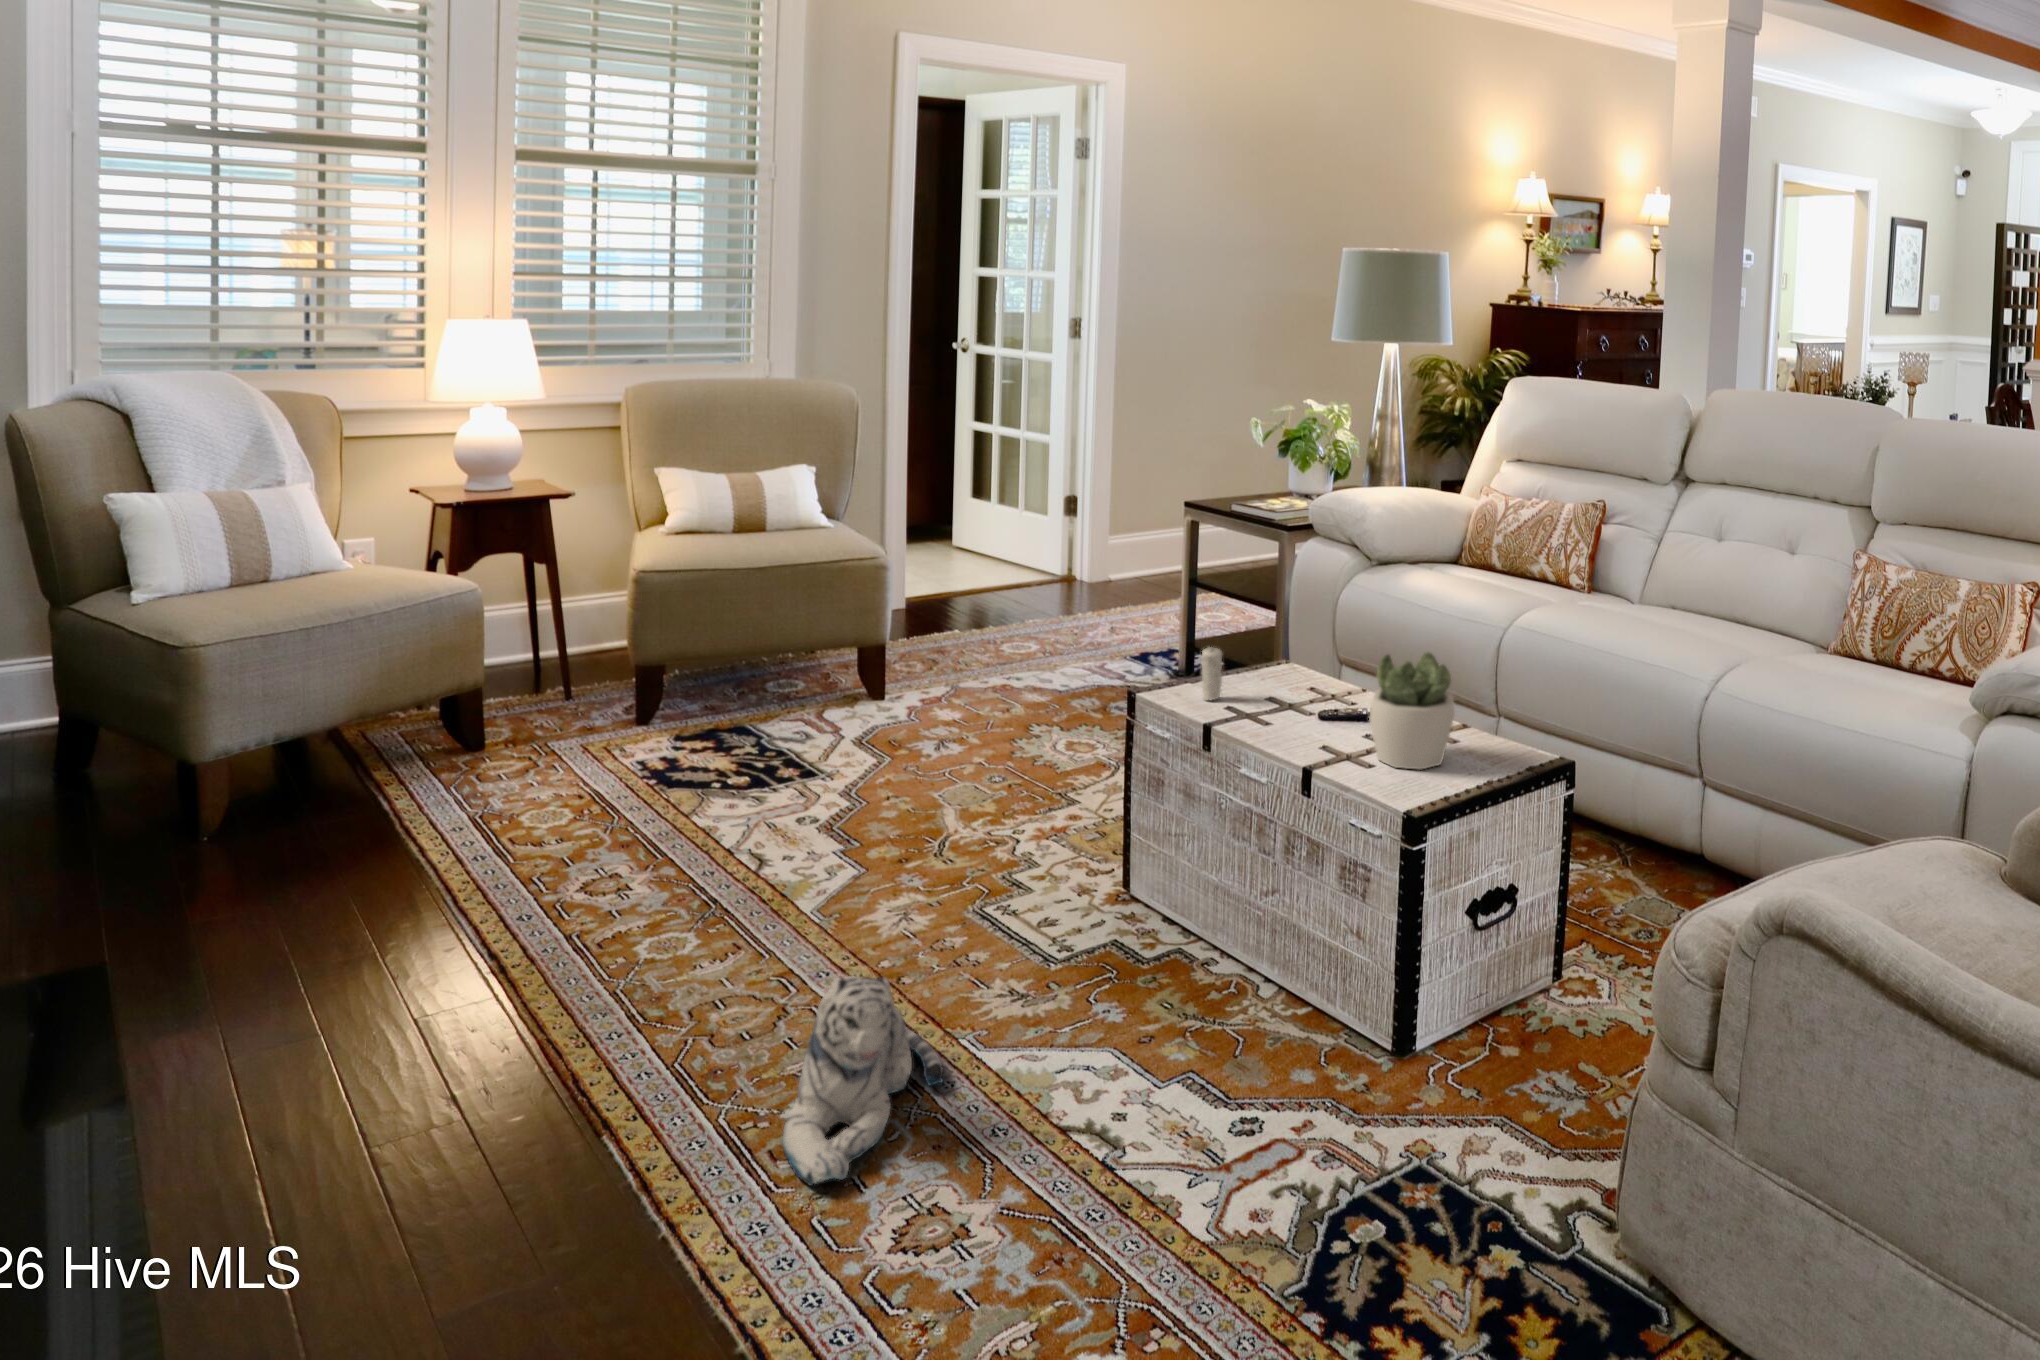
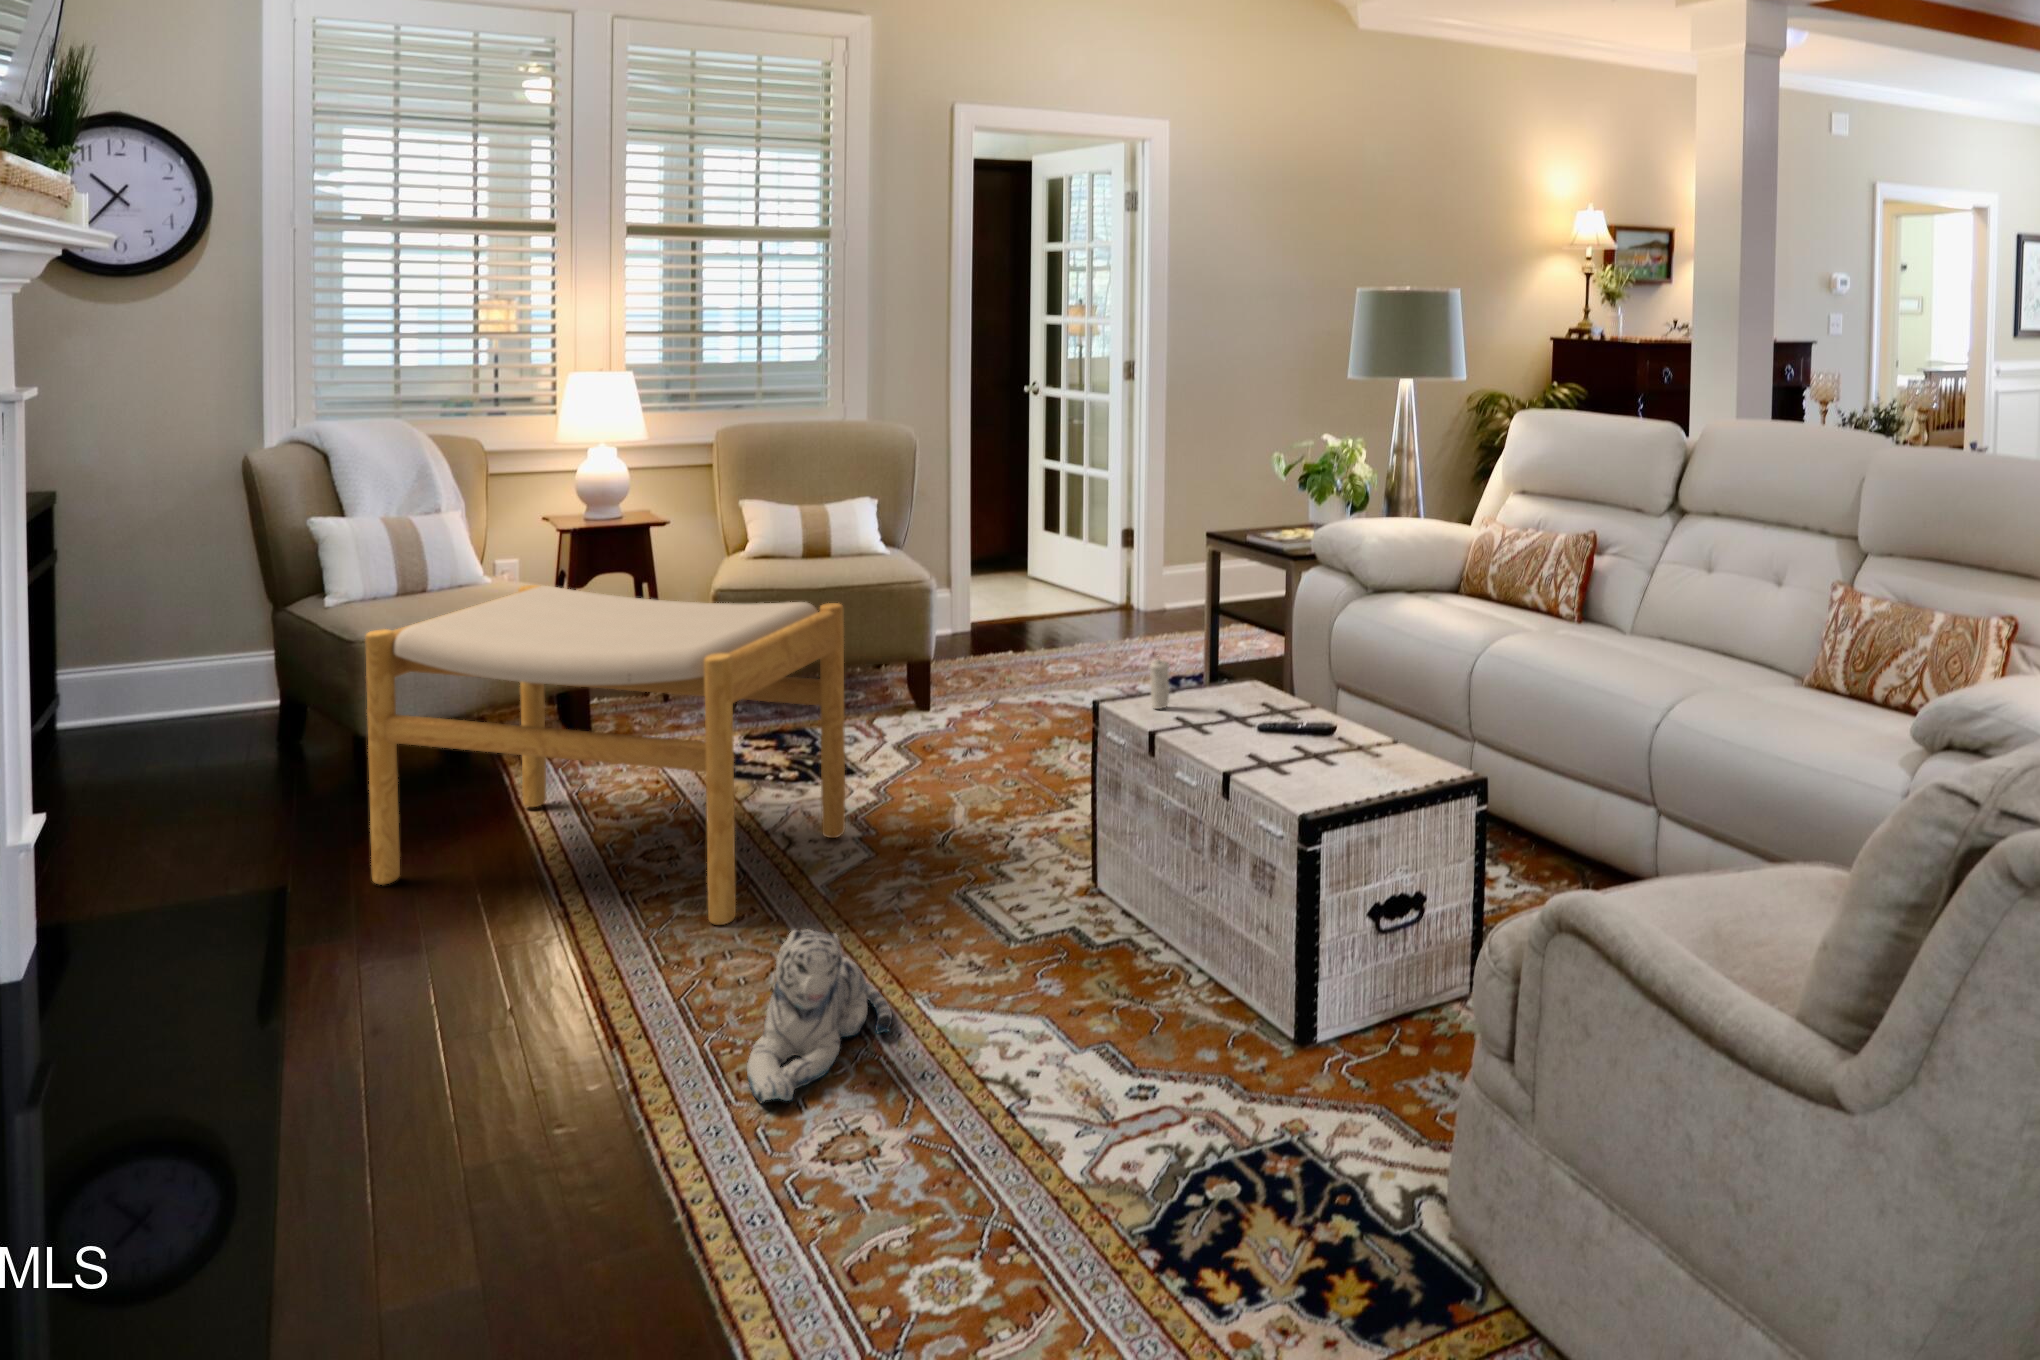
footstool: none [221,574,828,968] -> present [365,585,845,925]
succulent plant: present [1369,653,1454,770] -> none [1281,666,1365,776]

